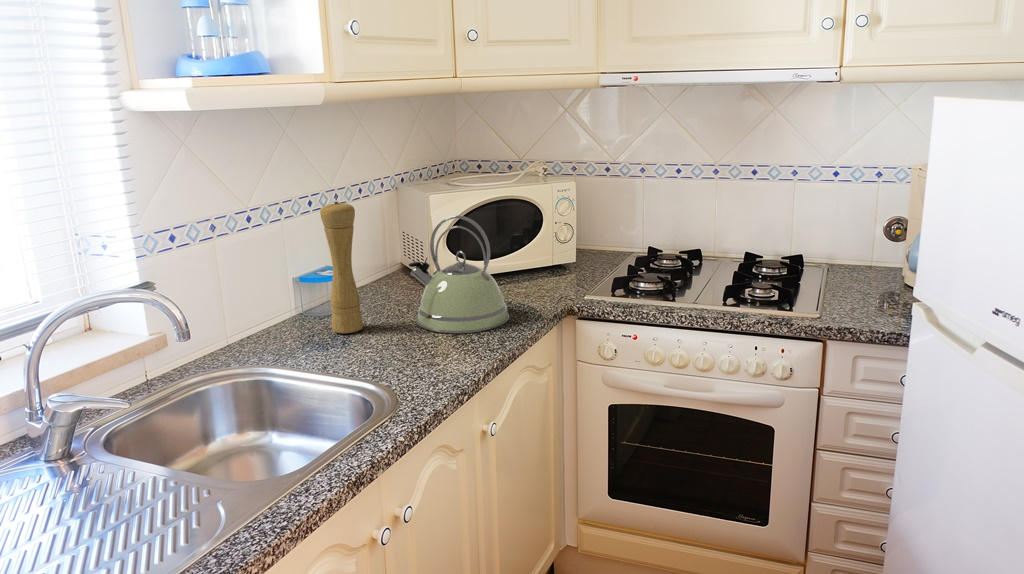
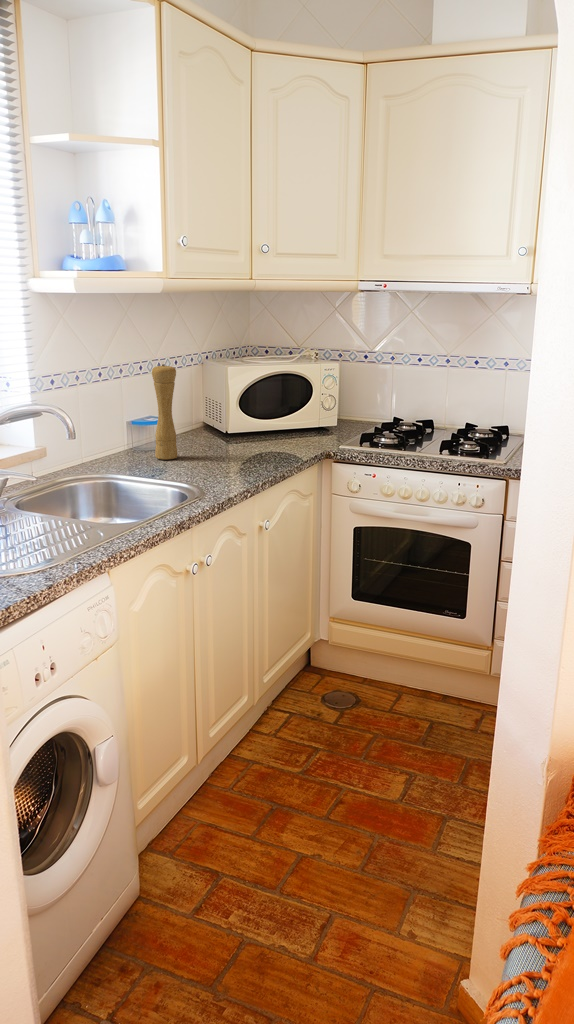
kettle: present [408,216,509,333] -> none [212,379,283,462]

